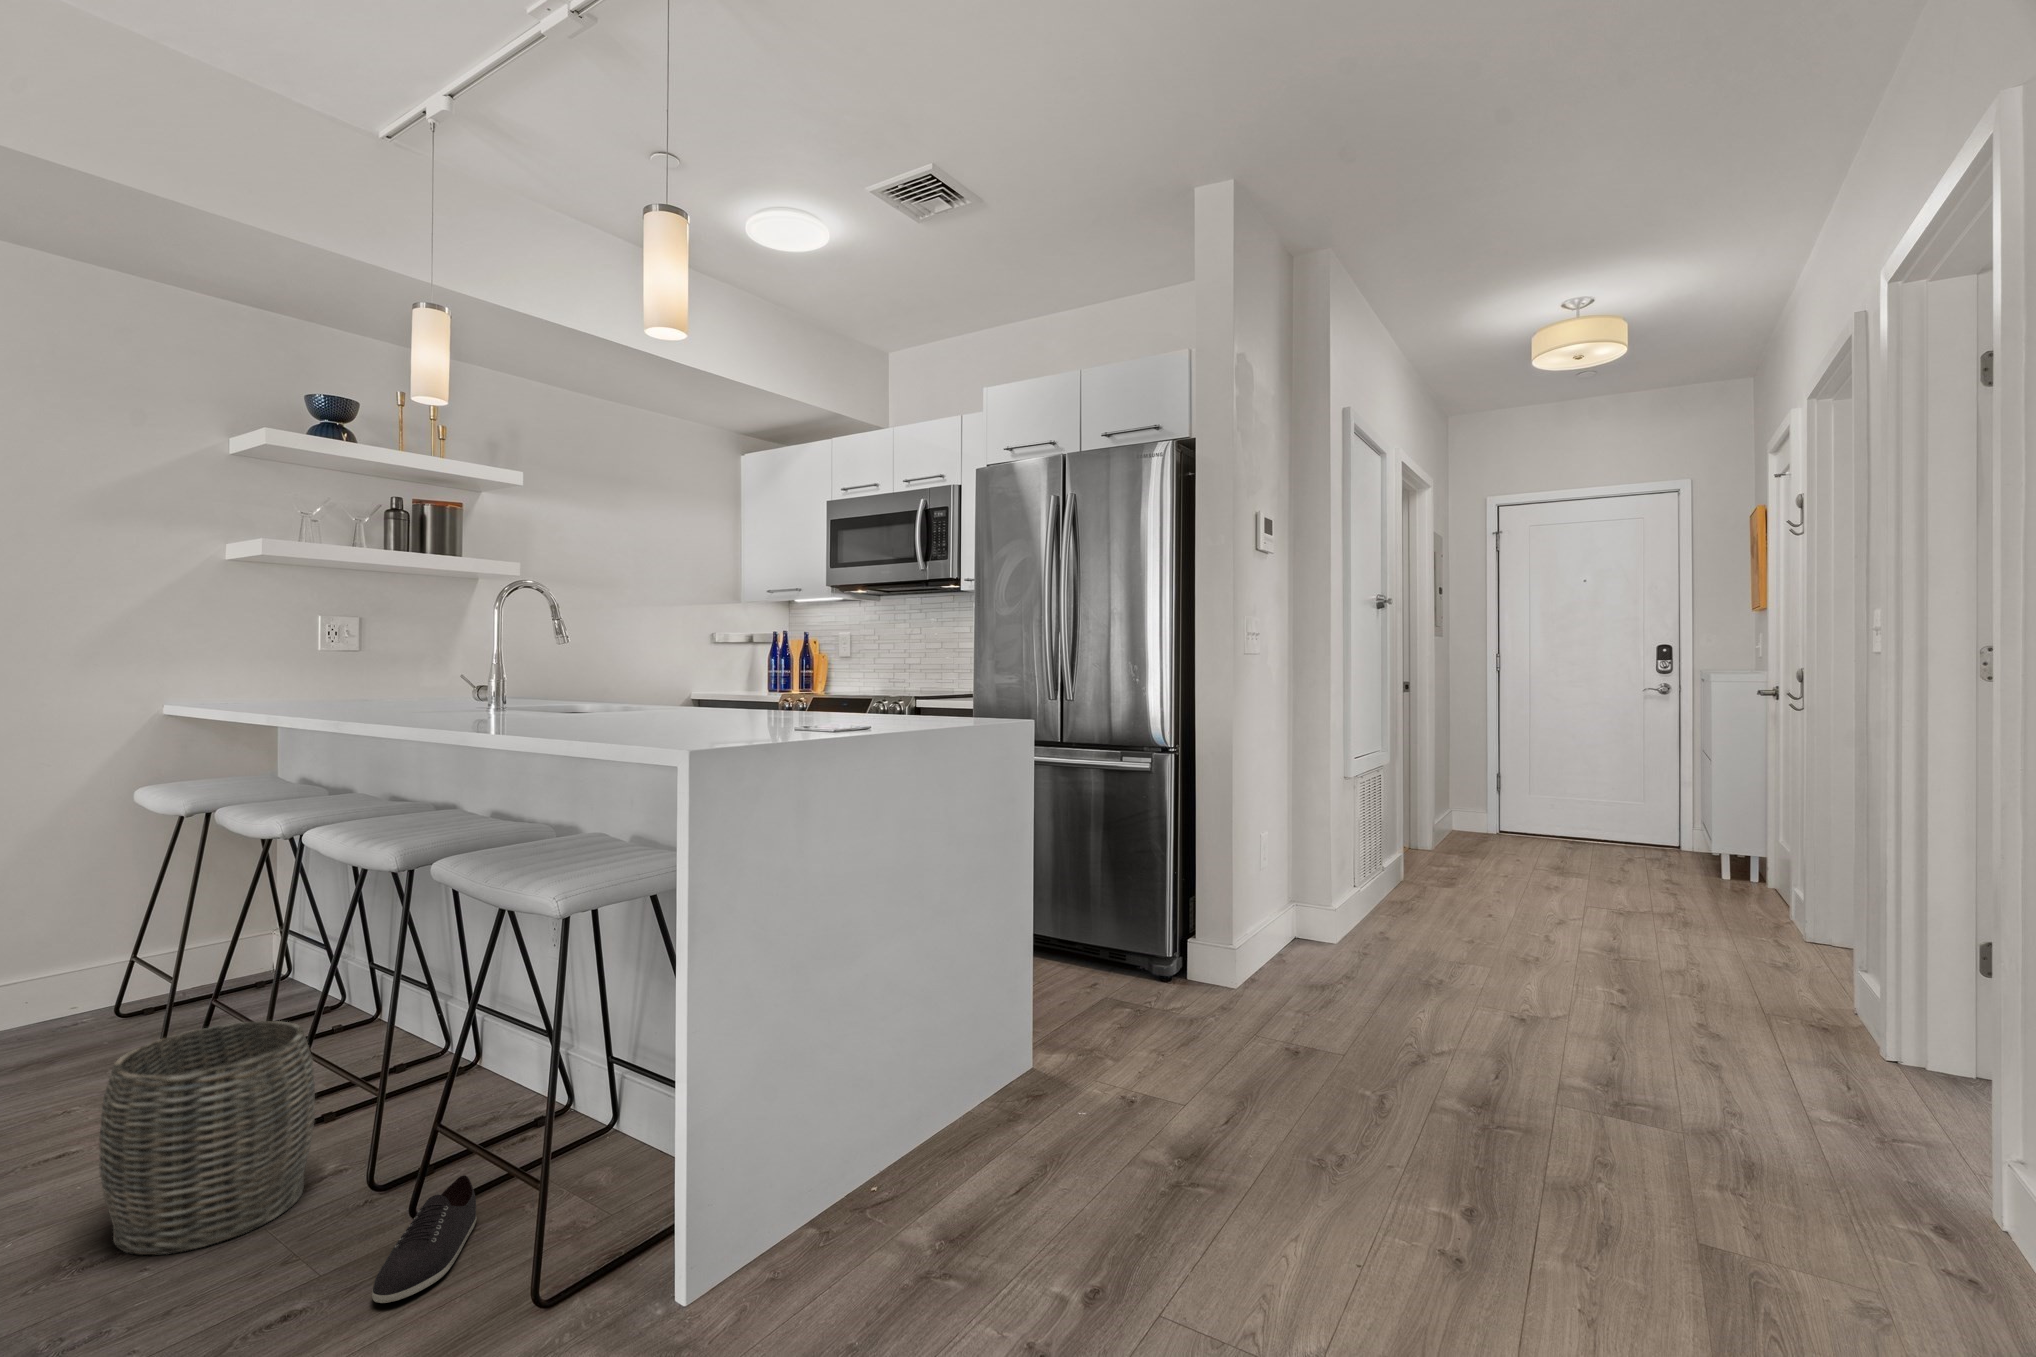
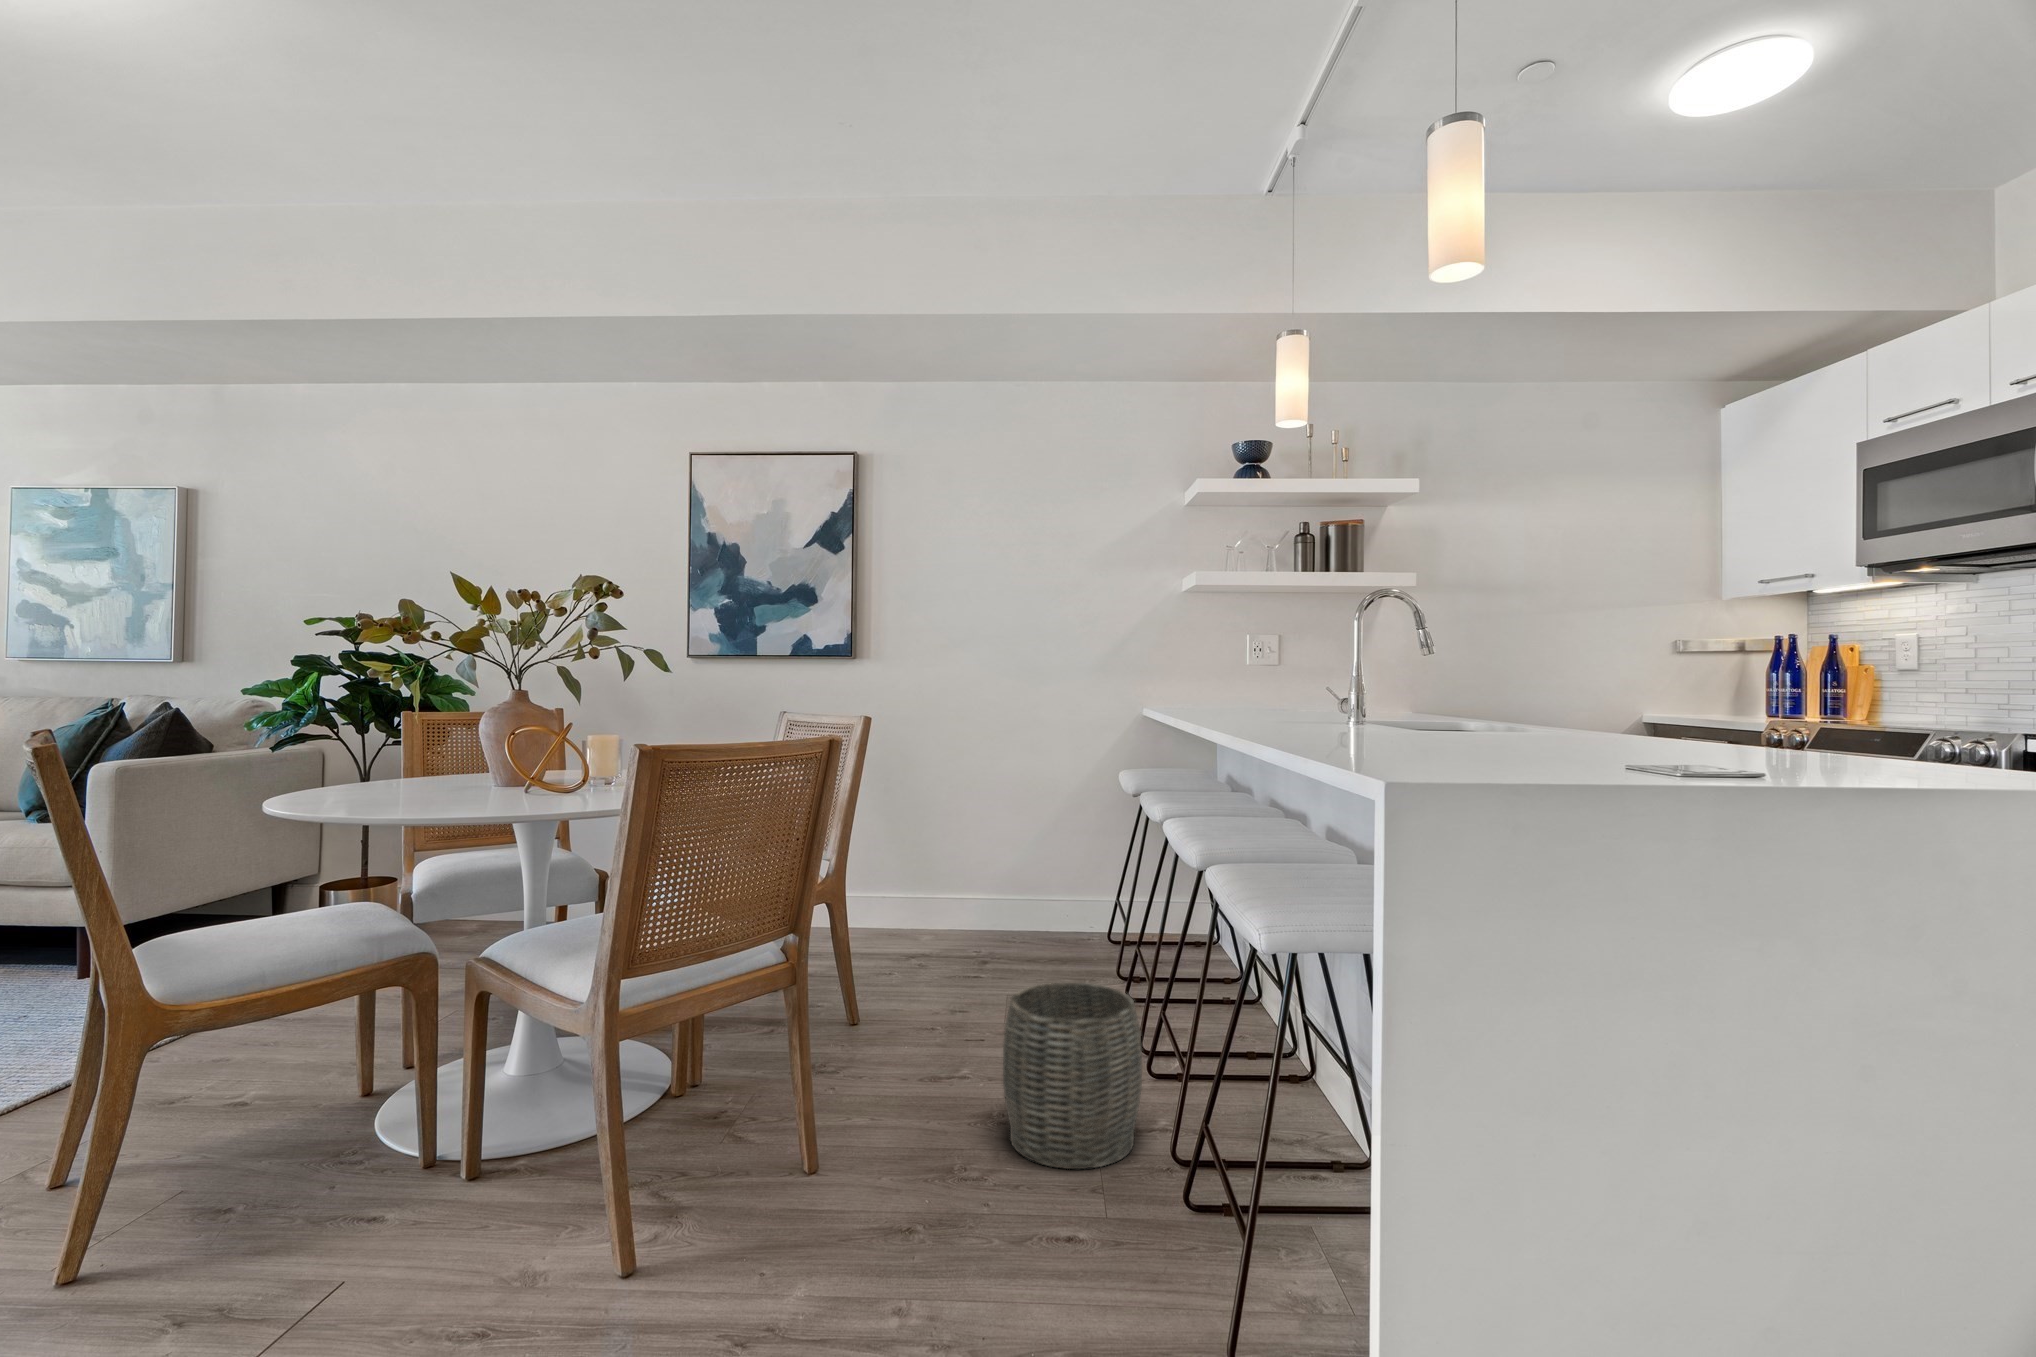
shoe: present [372,1175,477,1303] -> none [1116,1200,1231,1298]

